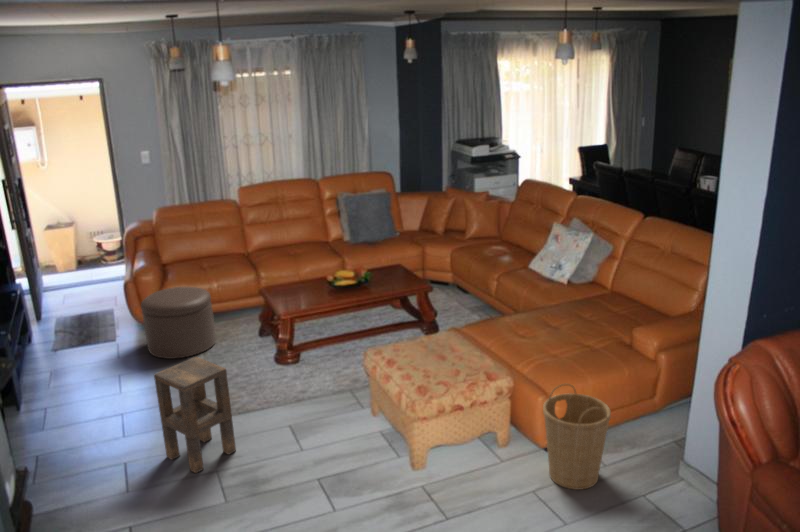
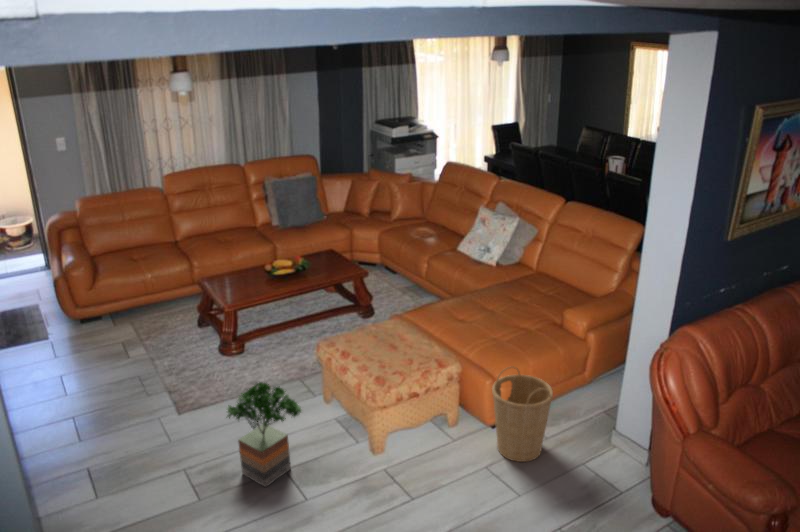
ottoman: present [141,287,216,359] -> none [75,281,155,355]
side table: present [154,357,236,473] -> none [111,359,197,475]
potted tree: none [261,383,338,494] -> present [227,382,301,487]

